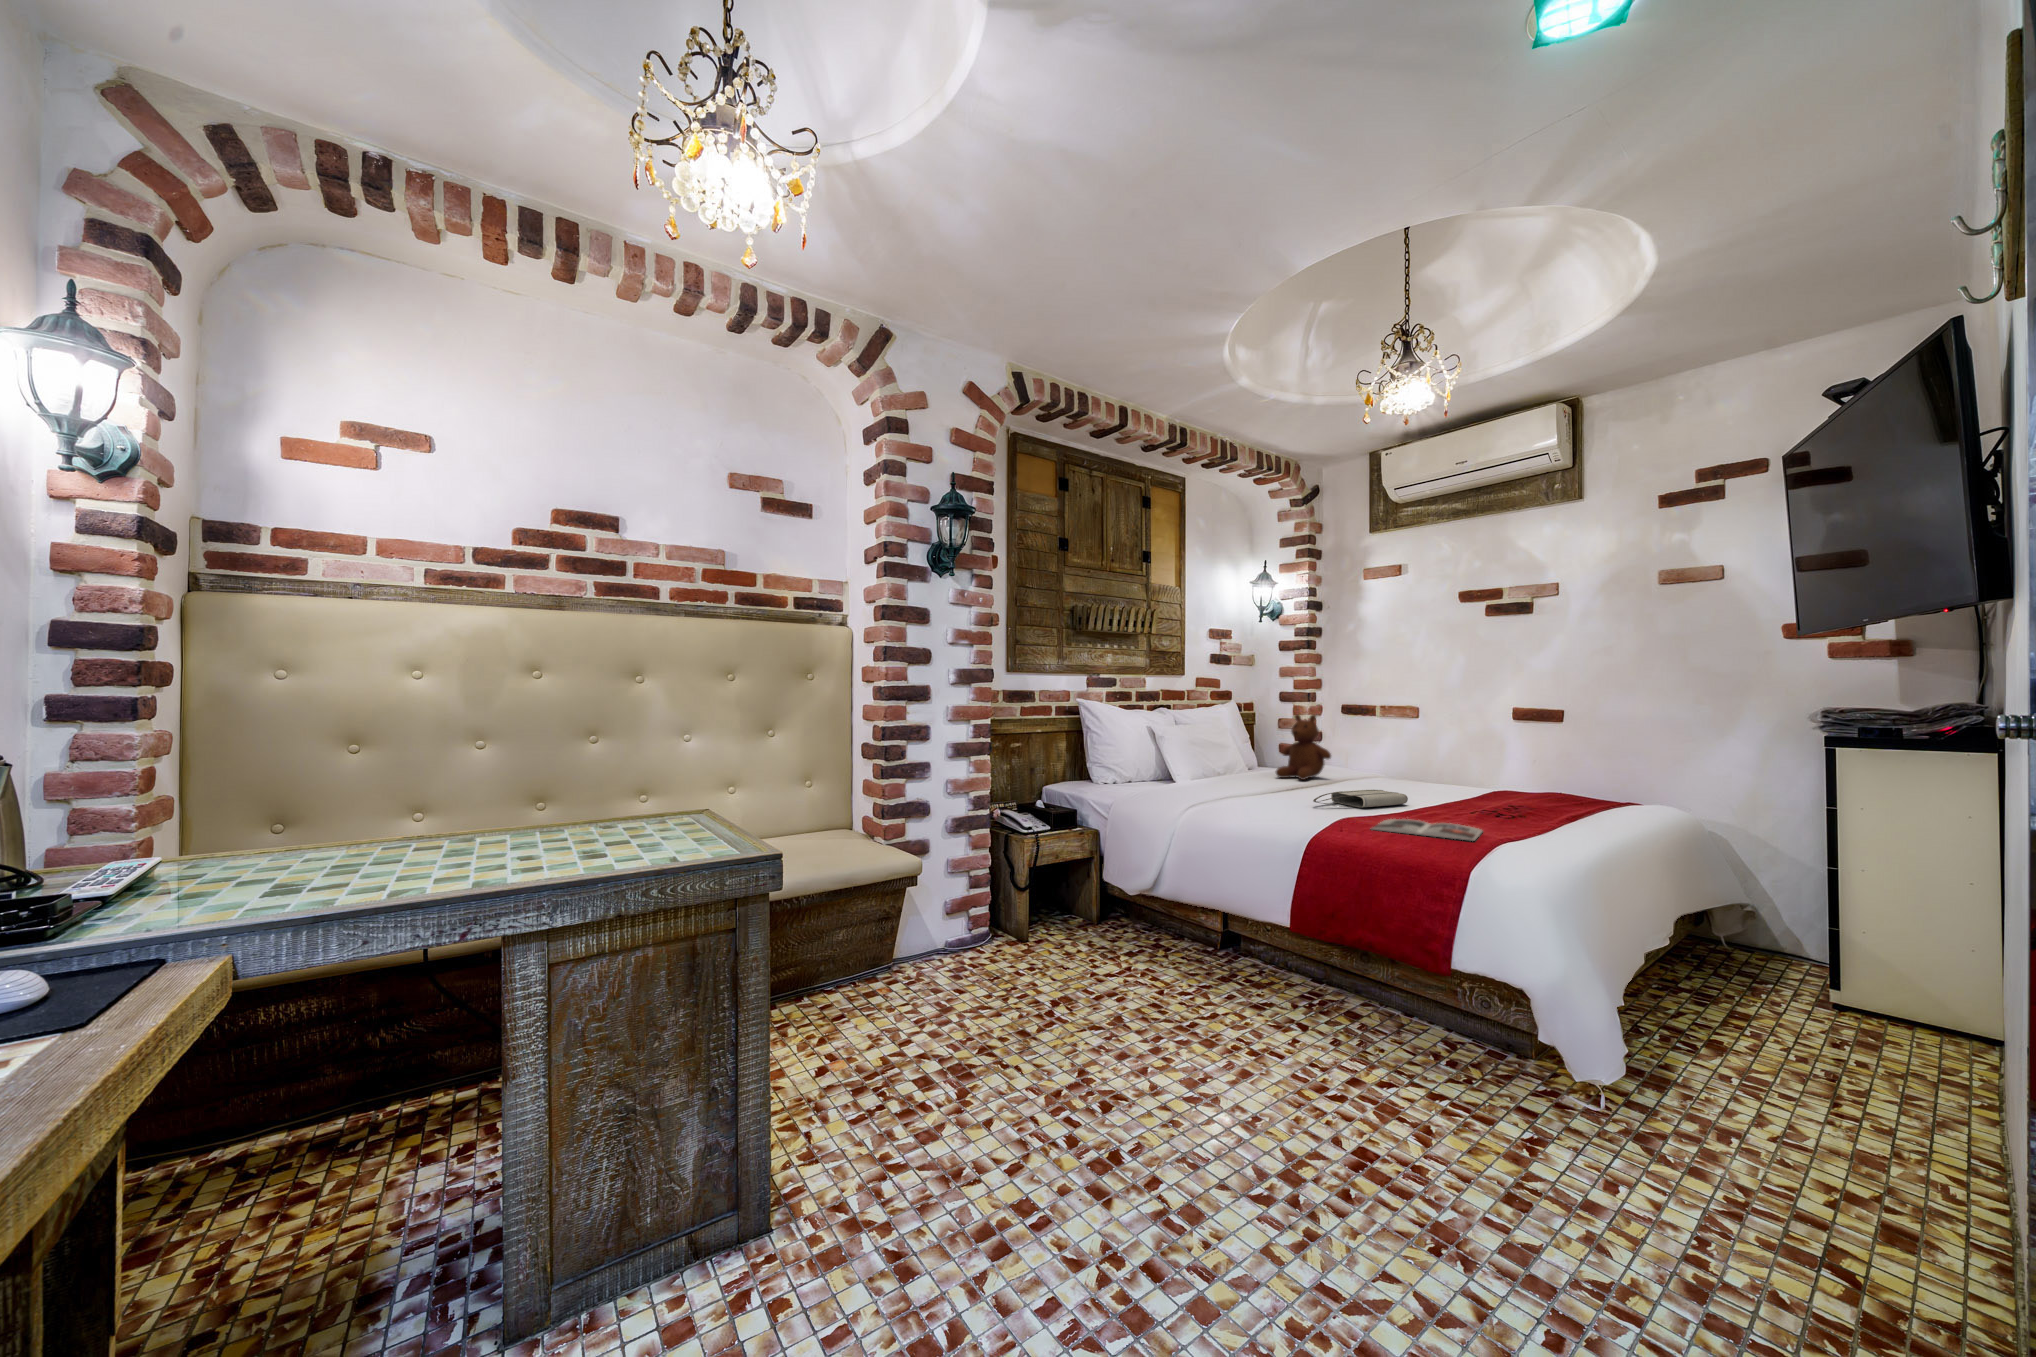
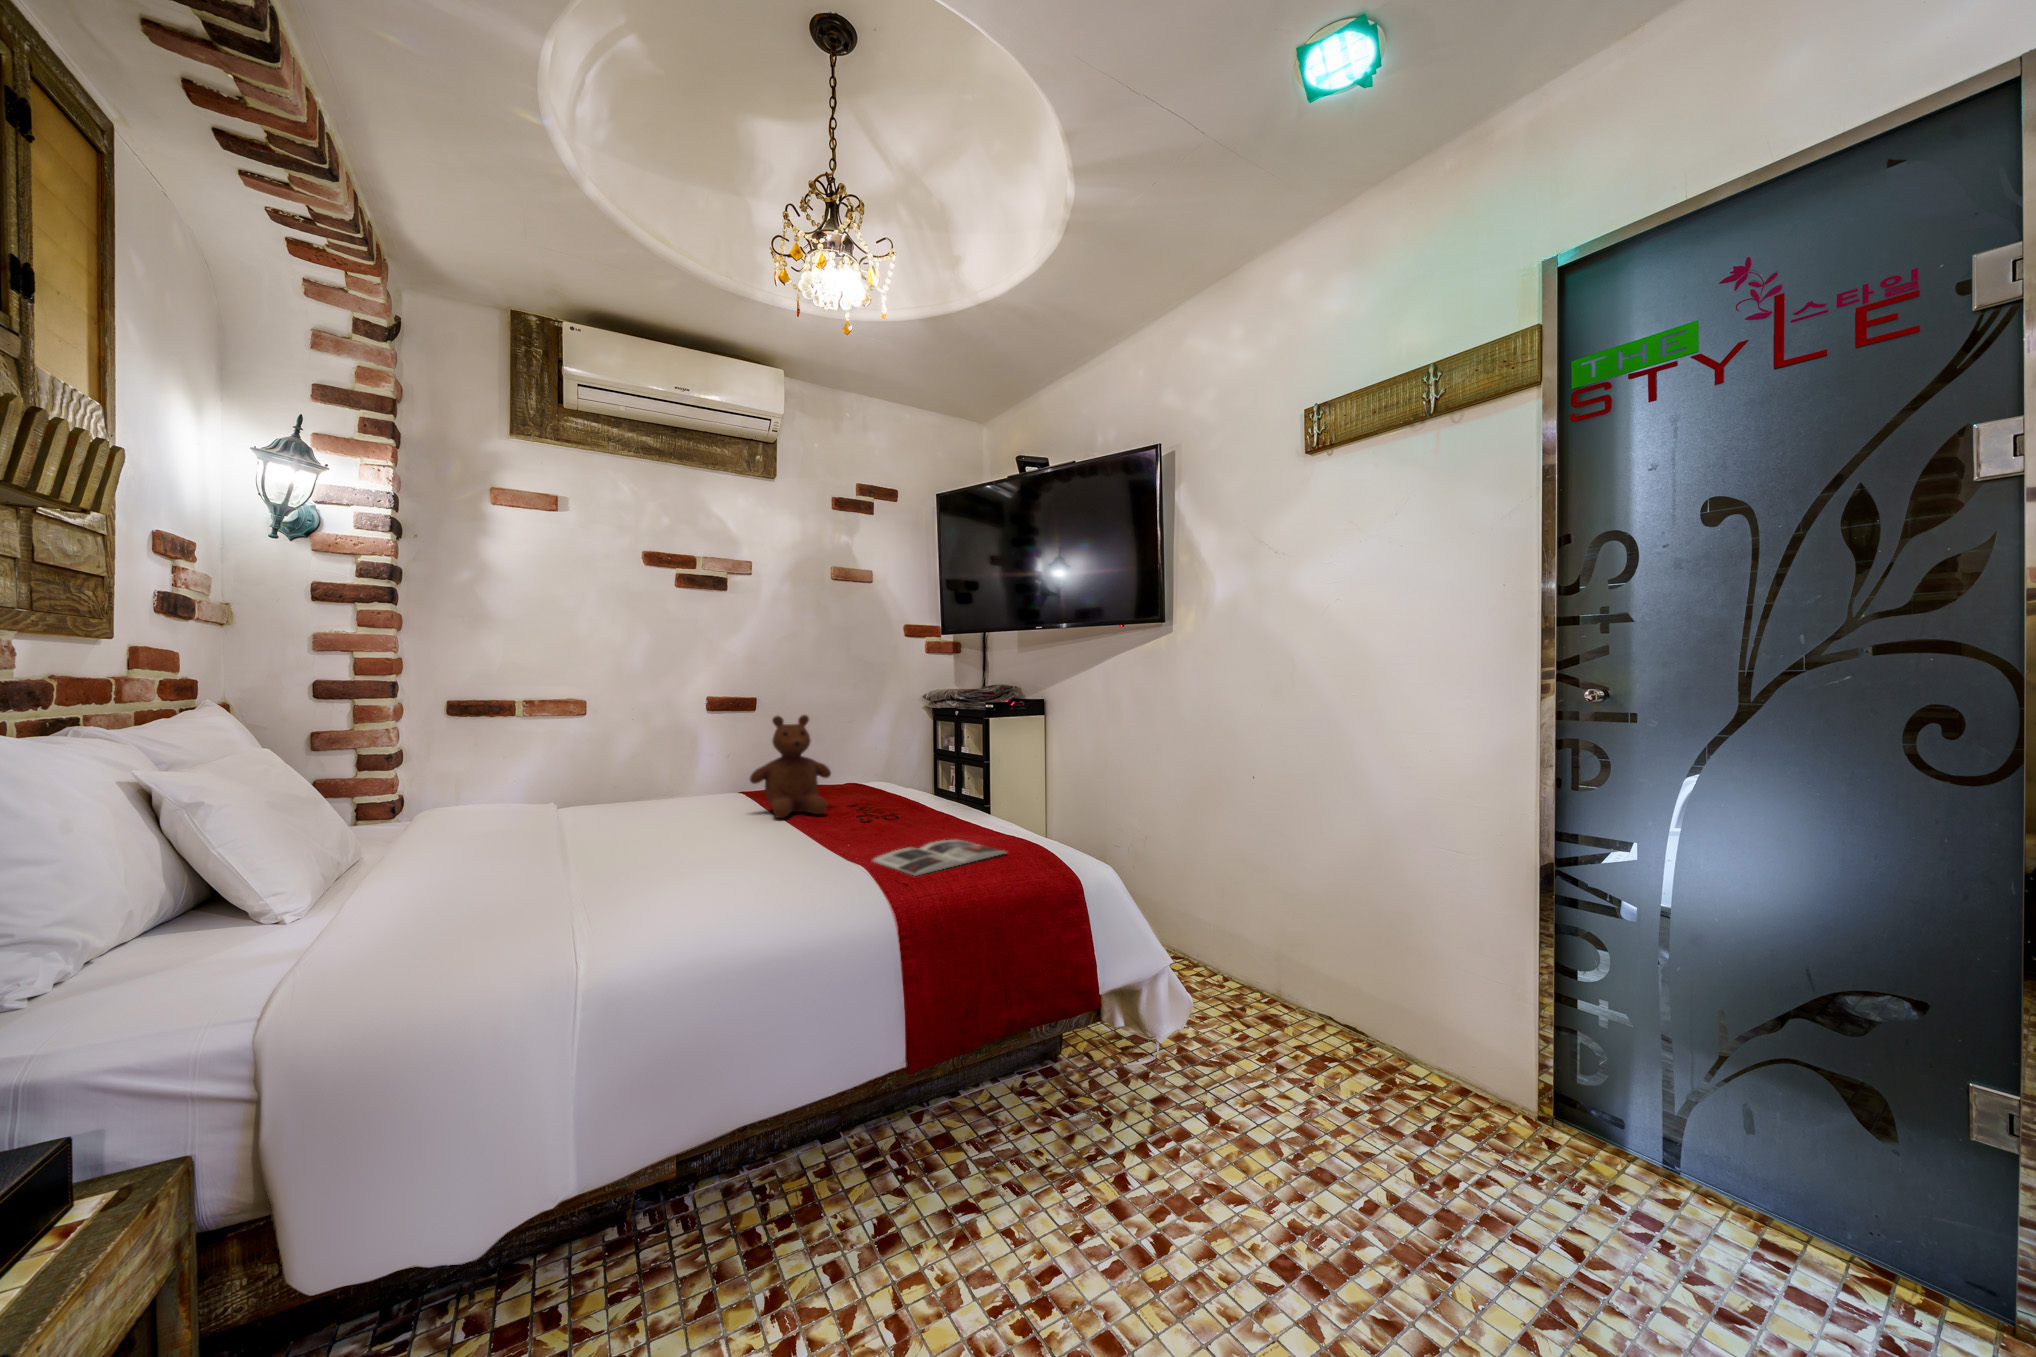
teddy bear: present [1276,714,1331,780] -> present [750,715,831,818]
tote bag: present [1313,790,1408,807] -> none [723,821,800,863]

